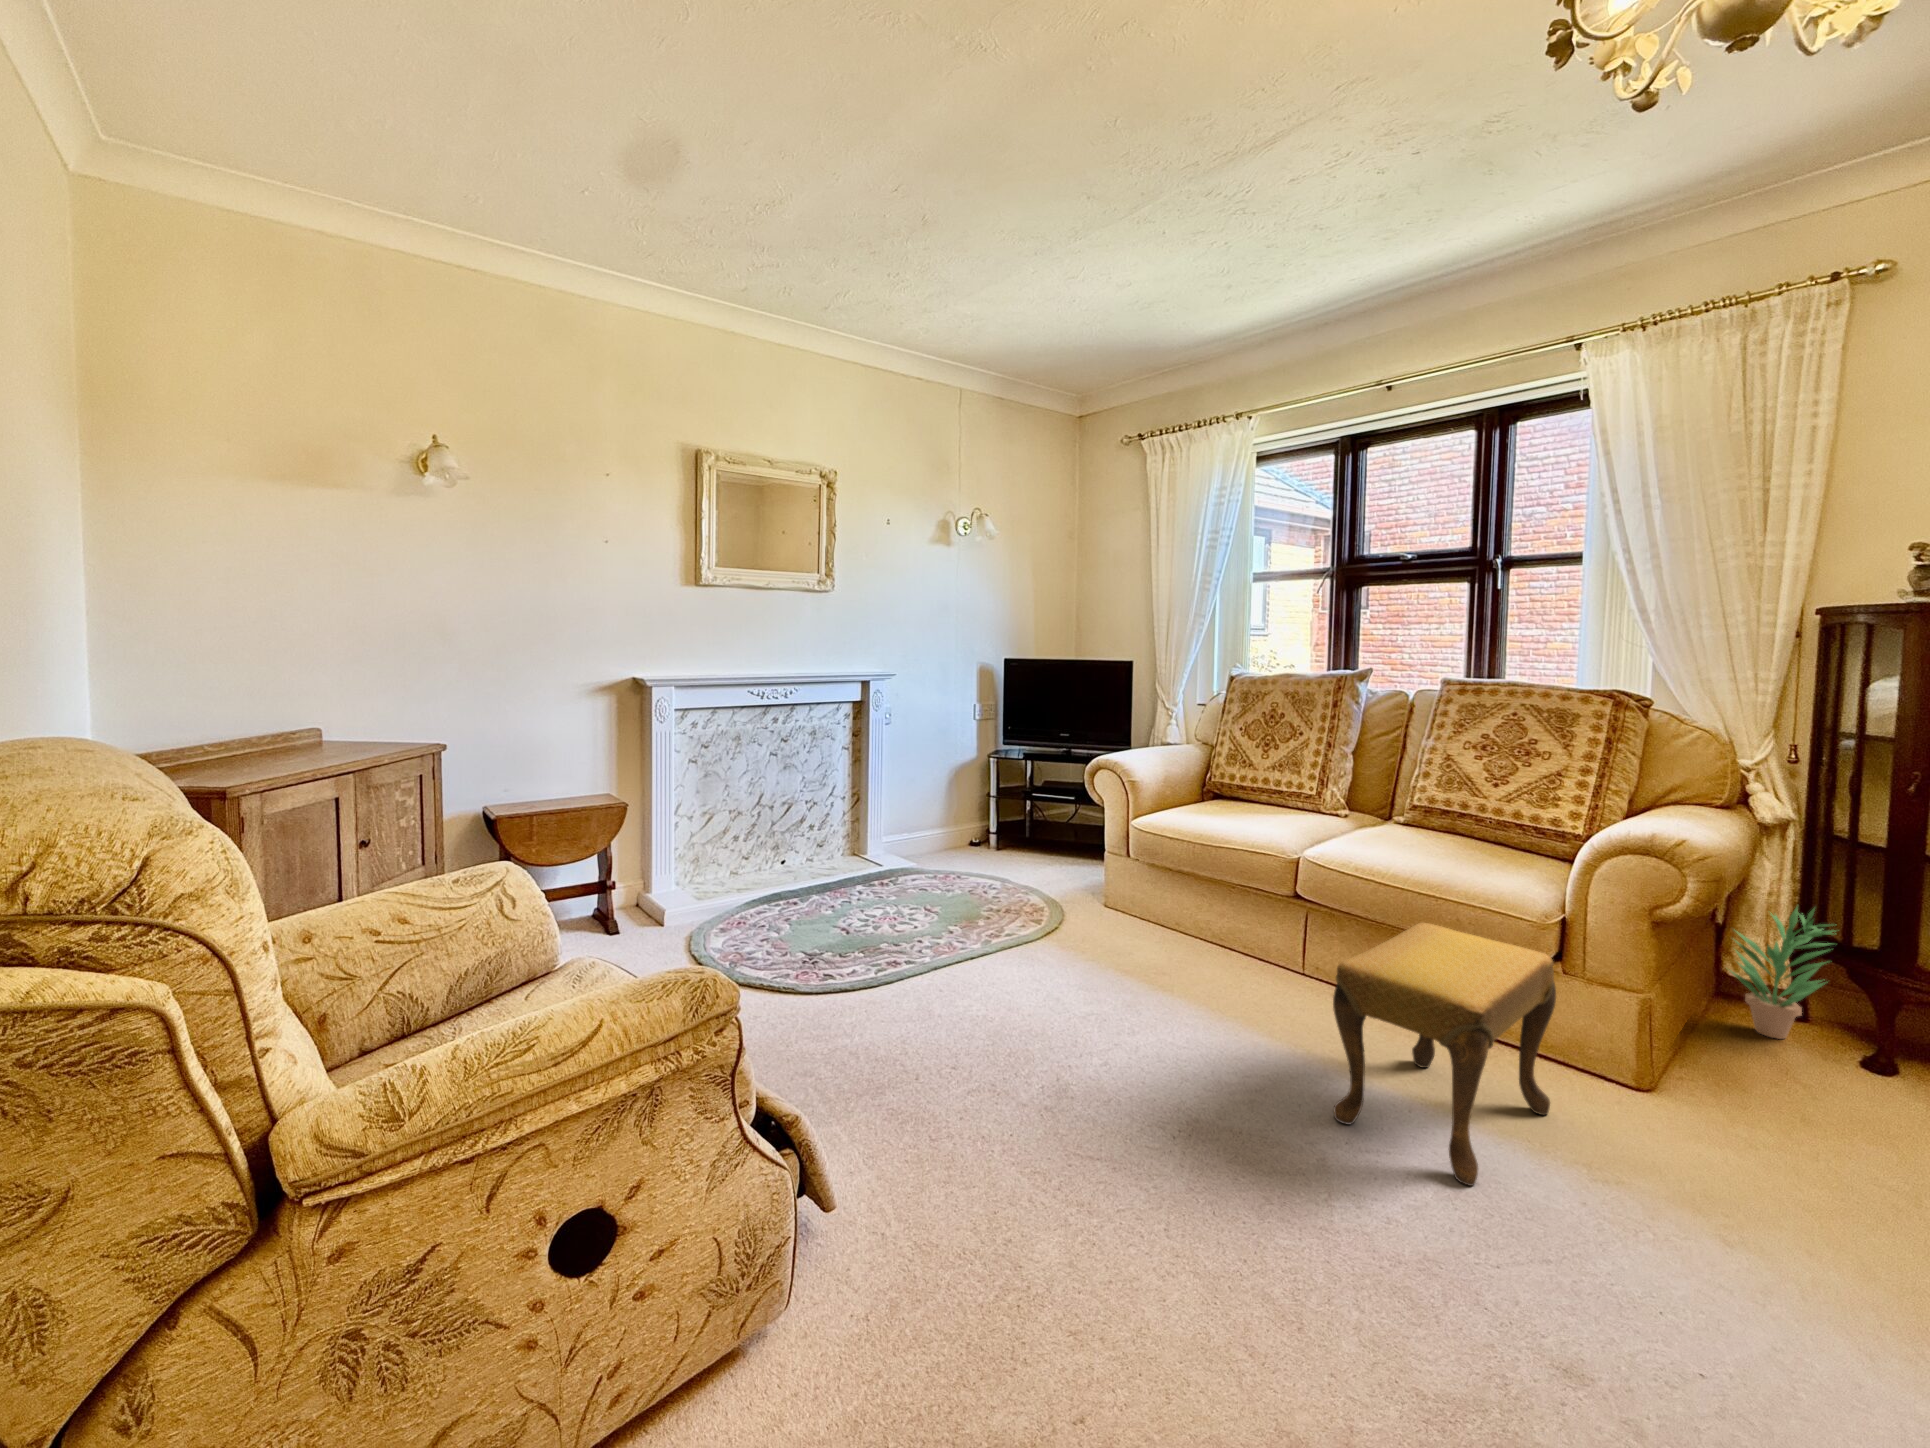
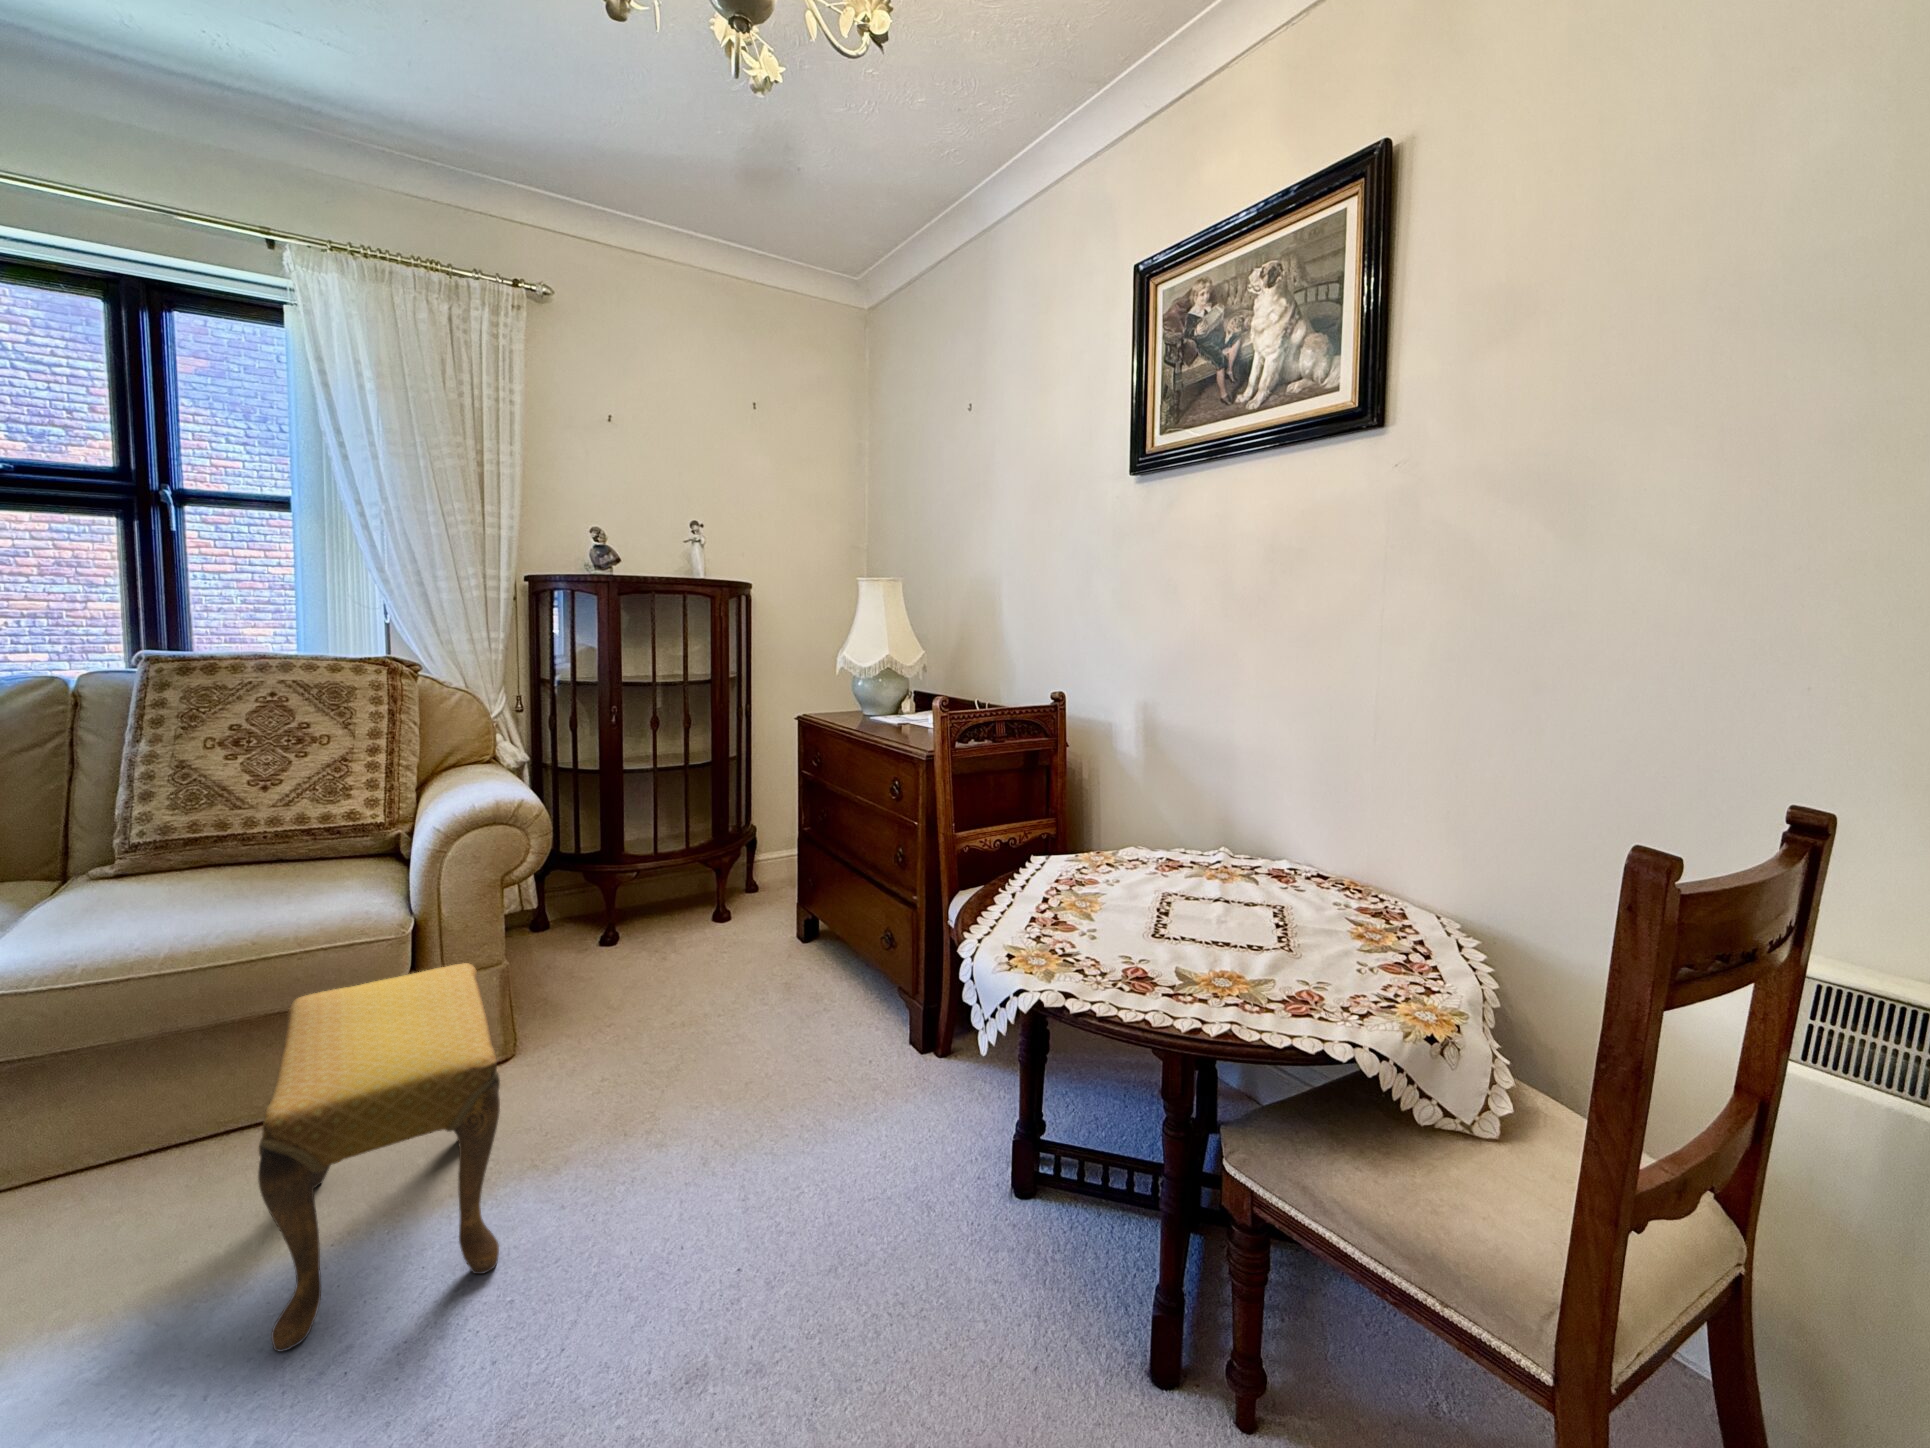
potted plant: present [1731,907,1834,1039] -> none [503,829,579,951]

